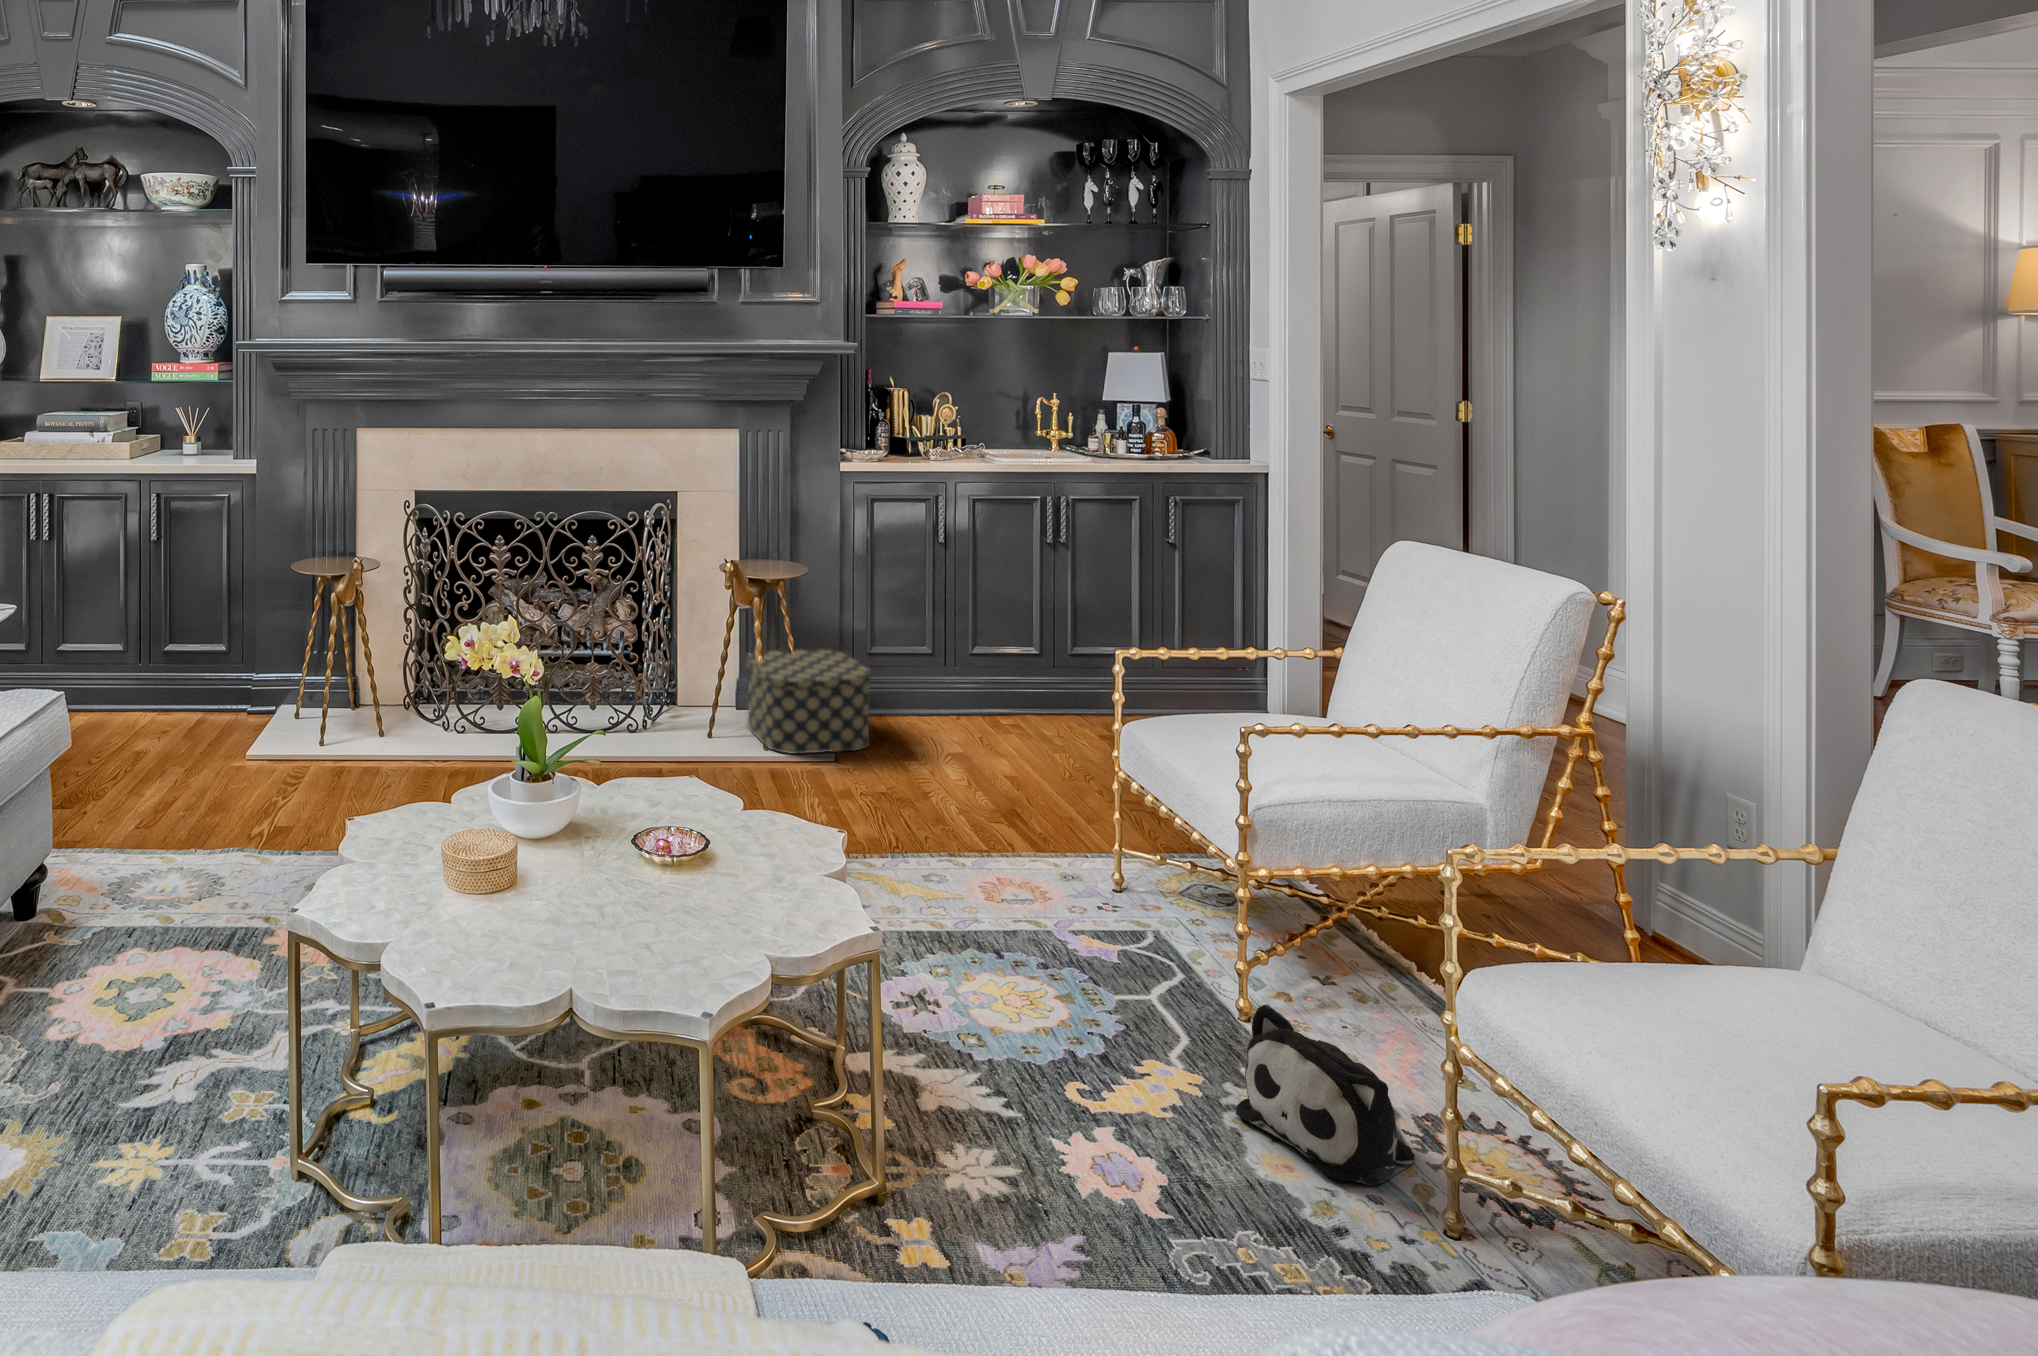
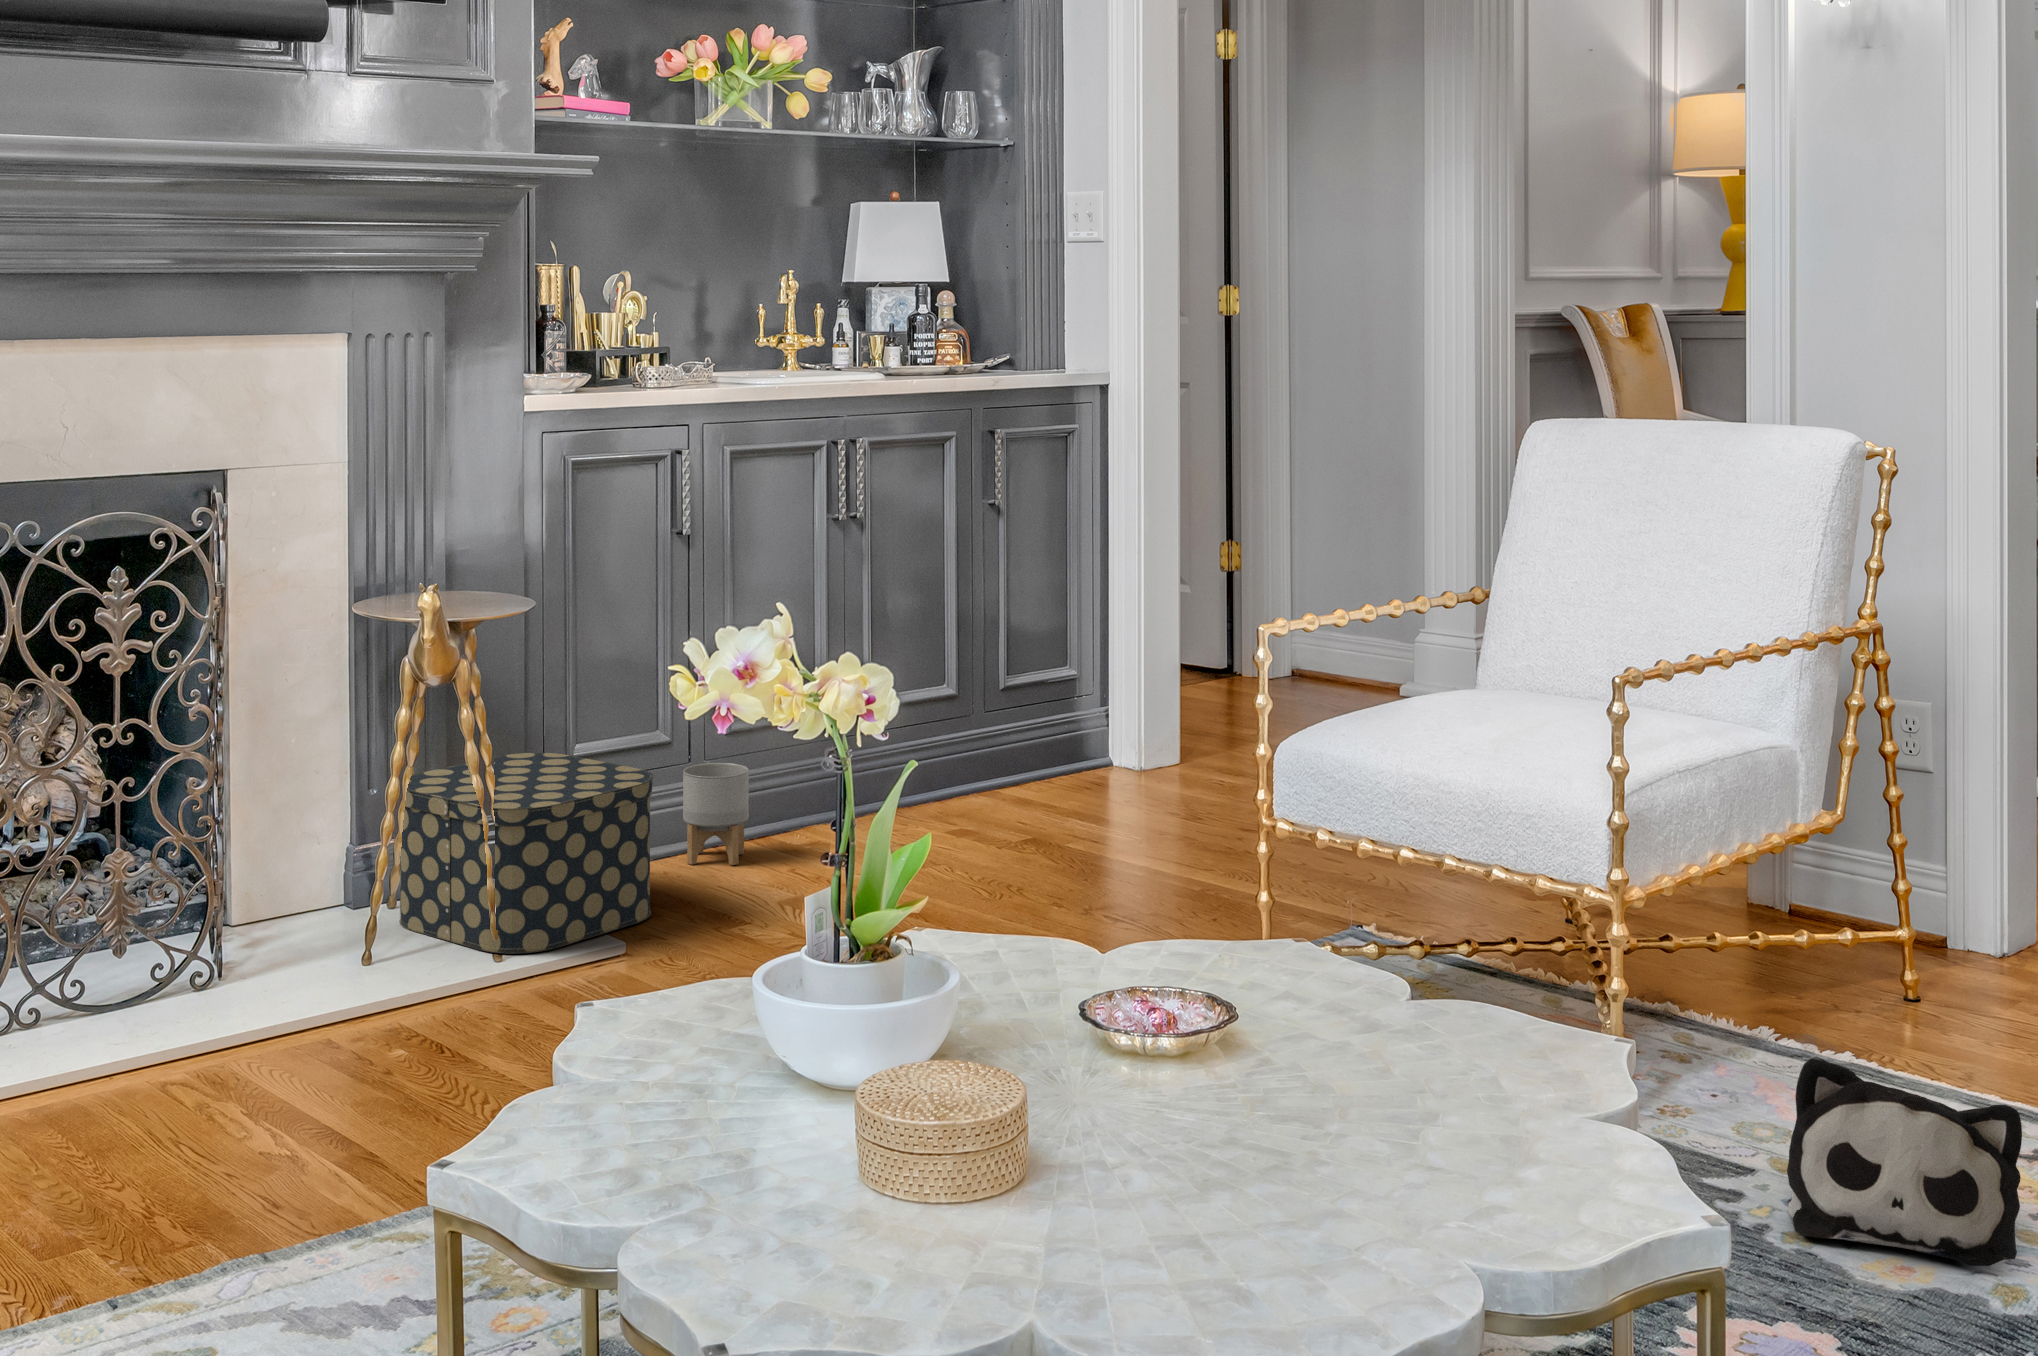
planter: none [922,672,960,731] -> present [683,763,749,865]

